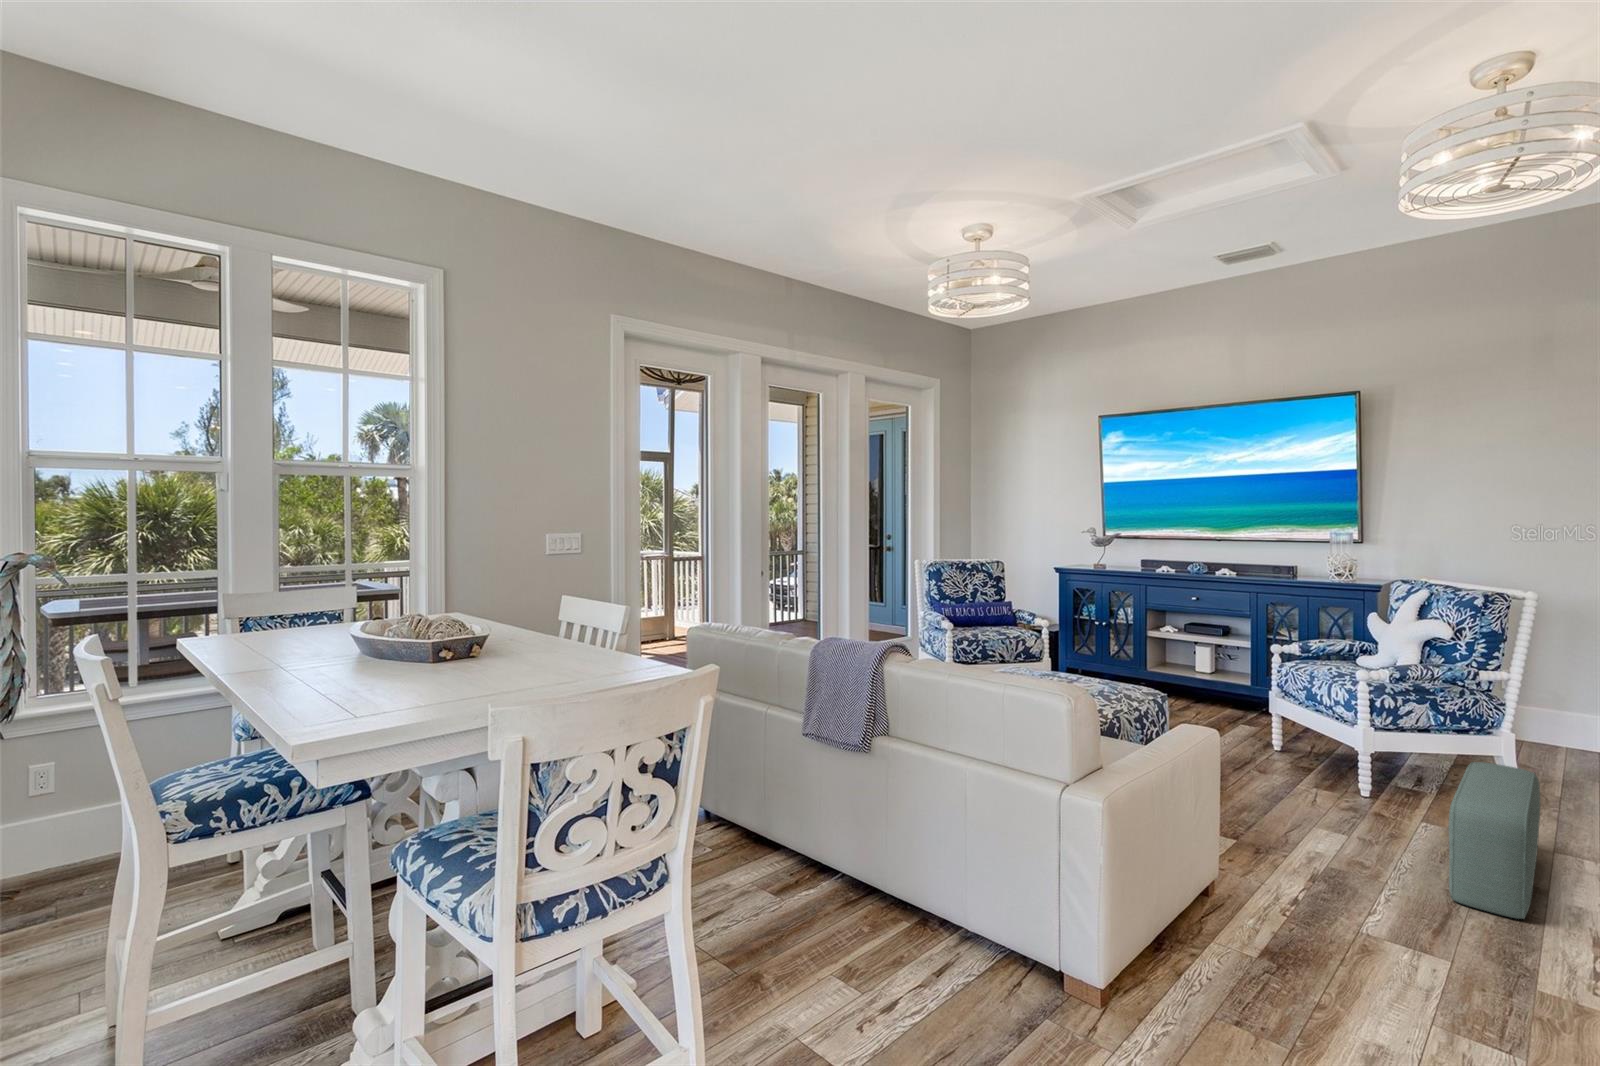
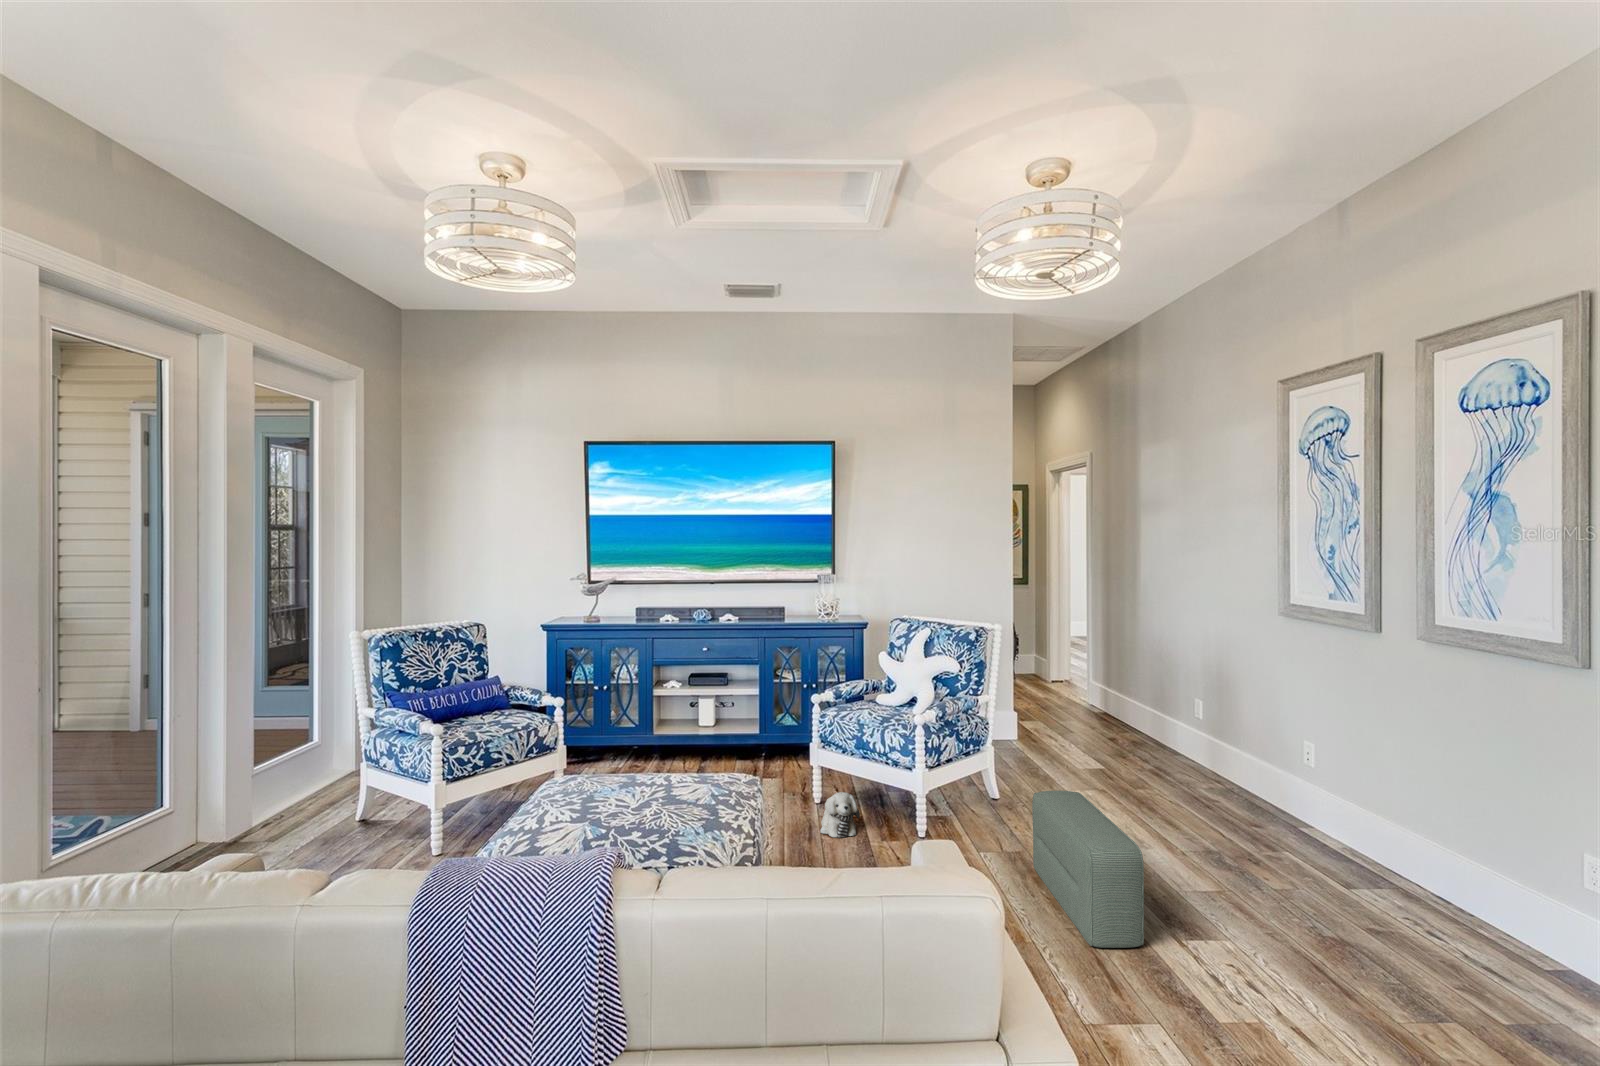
plush toy: none [1252,732,1296,774] -> present [820,792,860,838]

